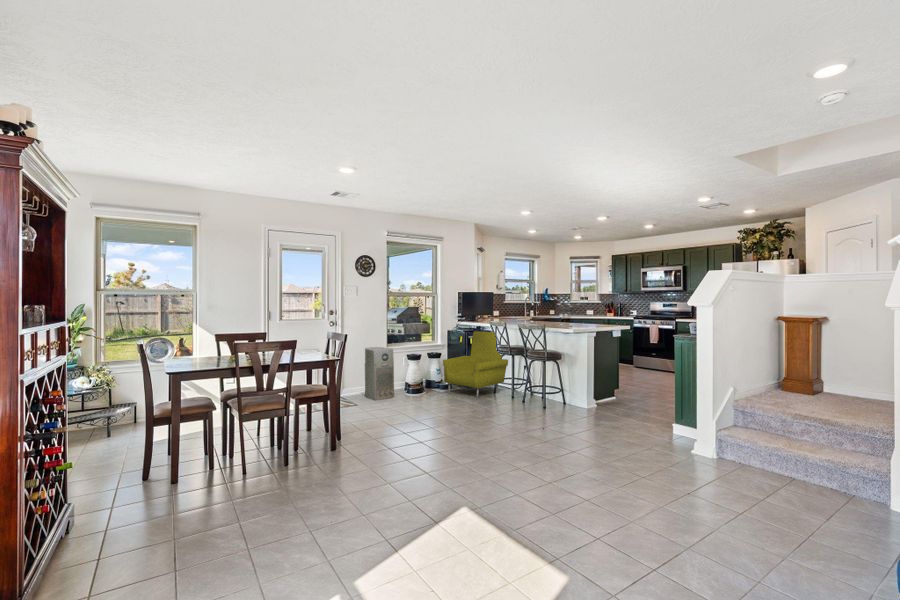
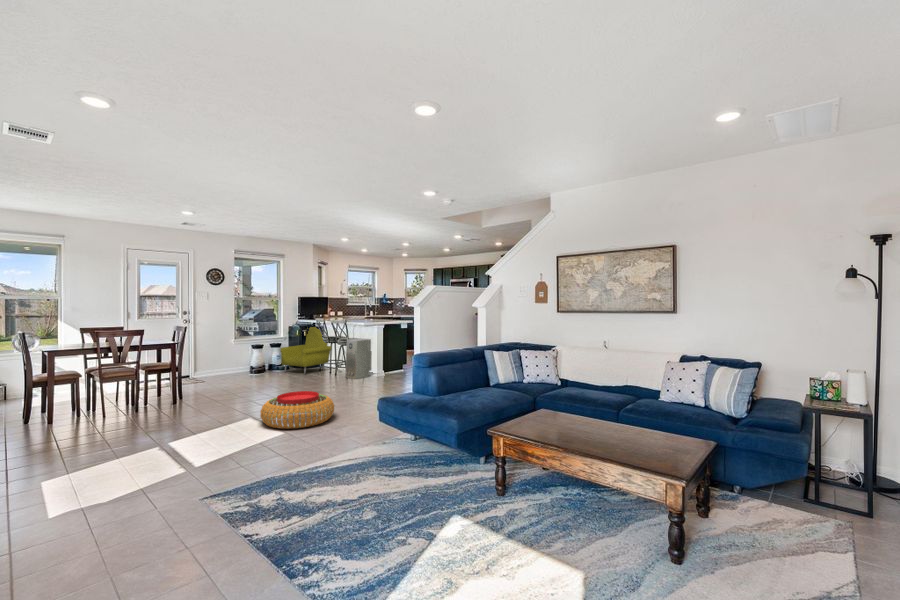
air purifier: present [365,347,394,400] -> present [346,339,372,379]
pouf: none [487,461,620,551] -> present [260,391,334,429]

